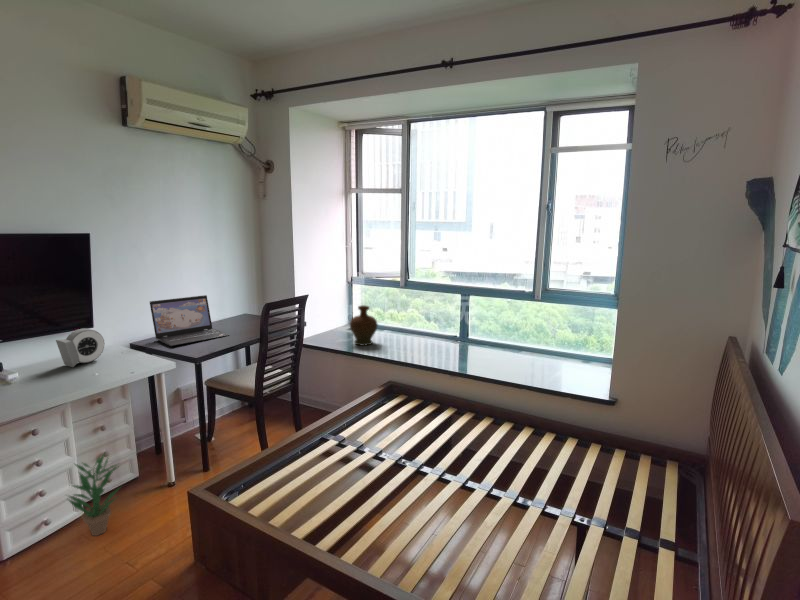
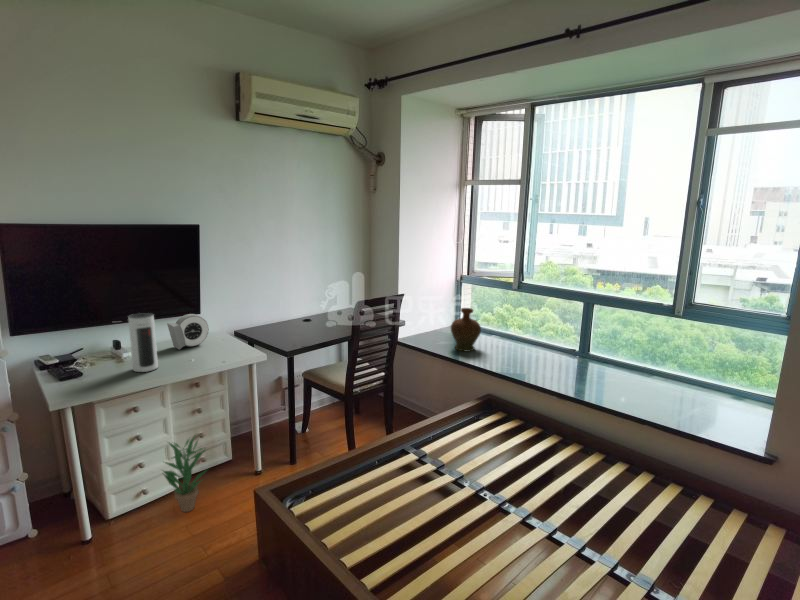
laptop: present [150,295,229,346] -> none [254,288,325,337]
speaker: none [17,329,55,393] -> present [128,313,158,372]

